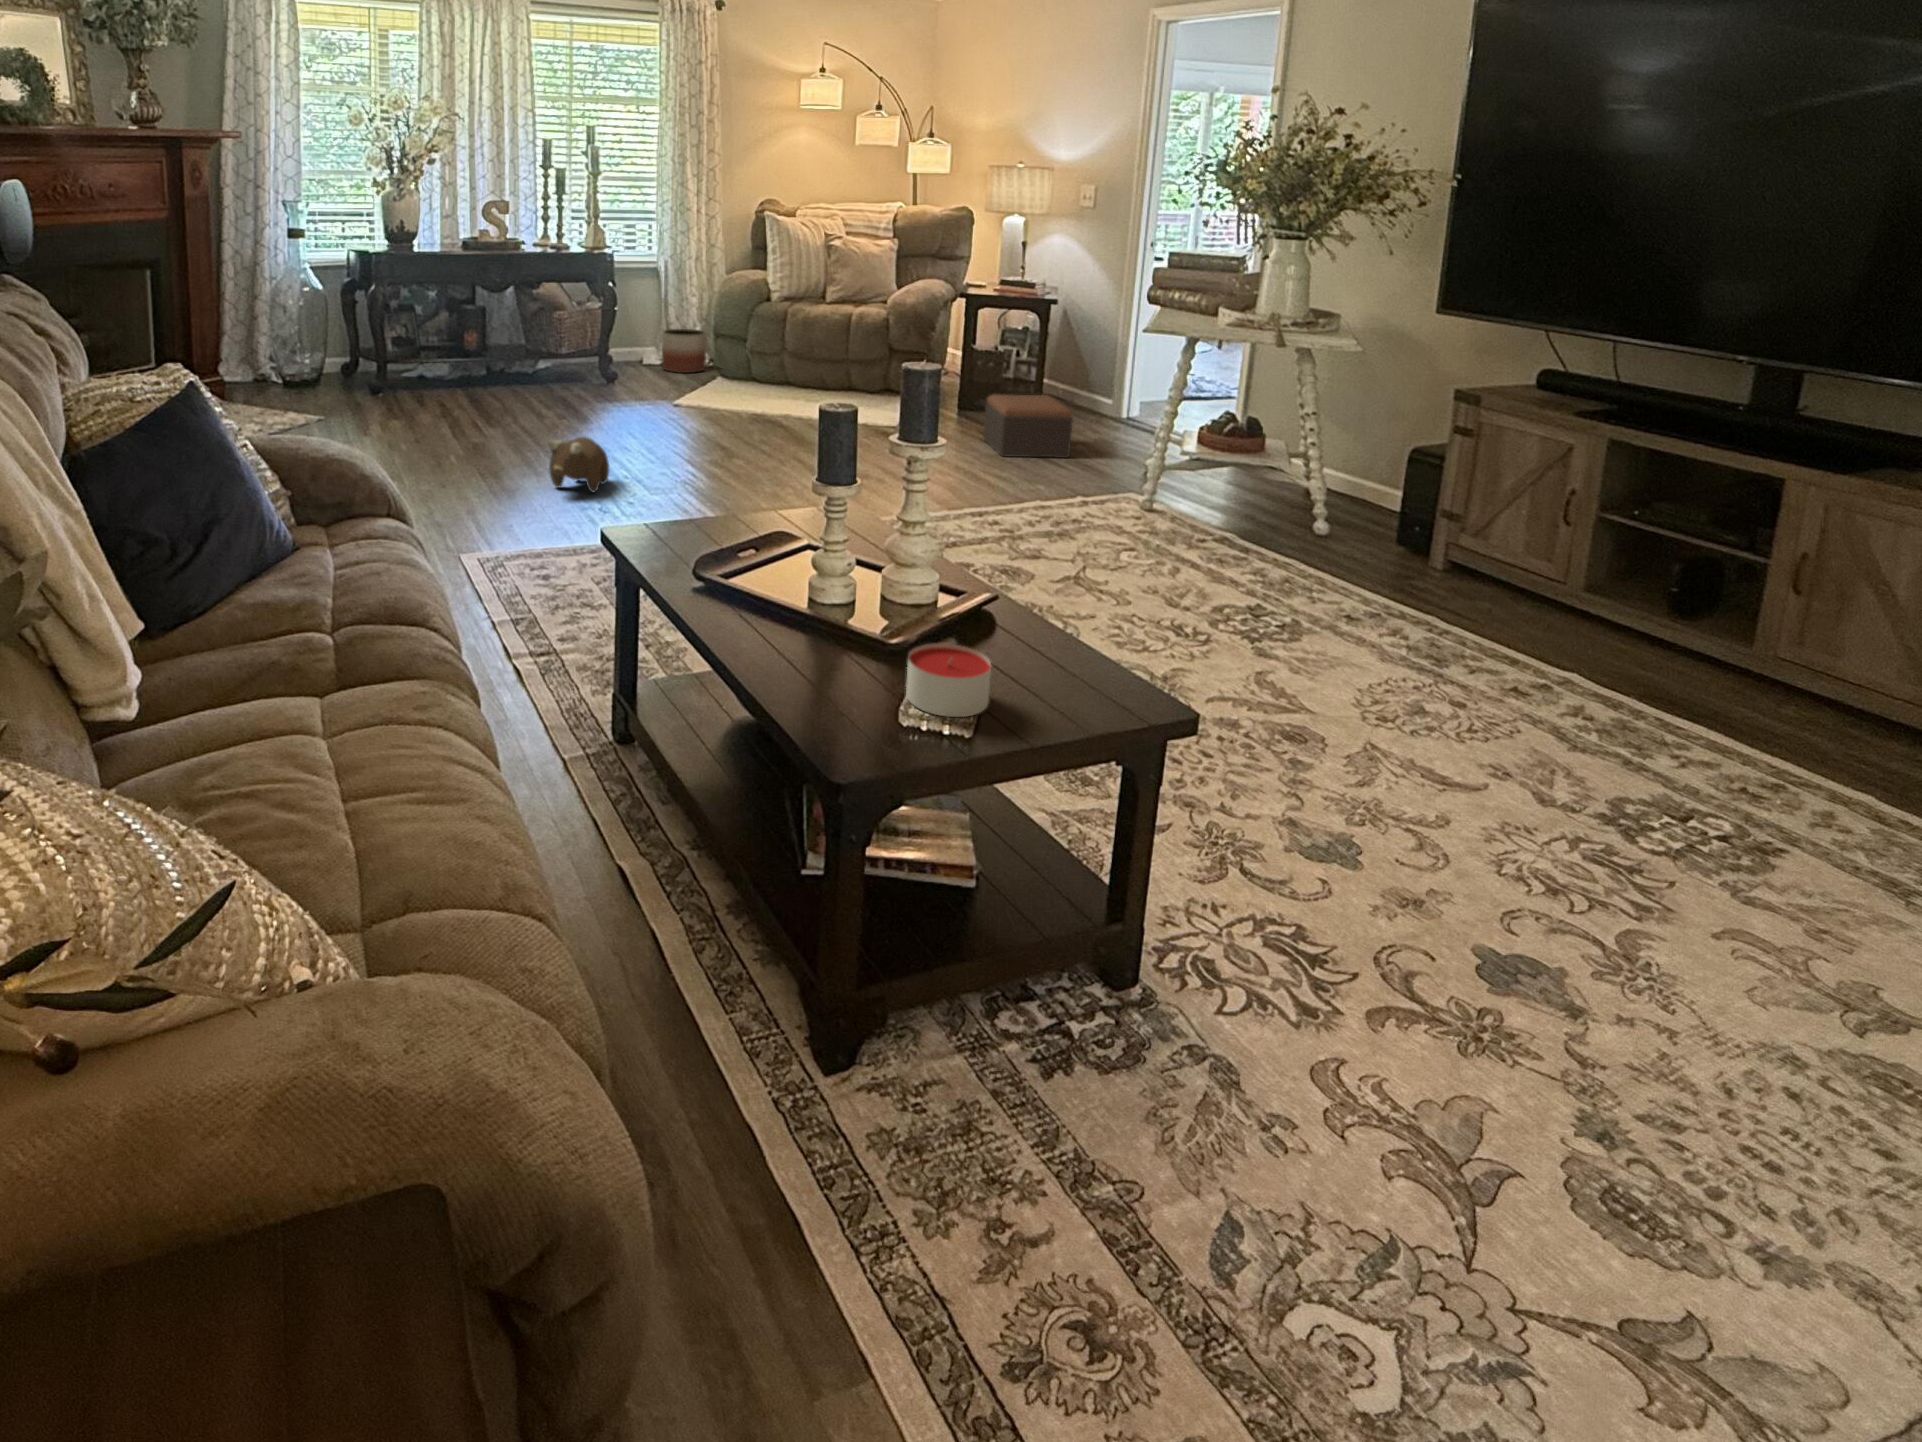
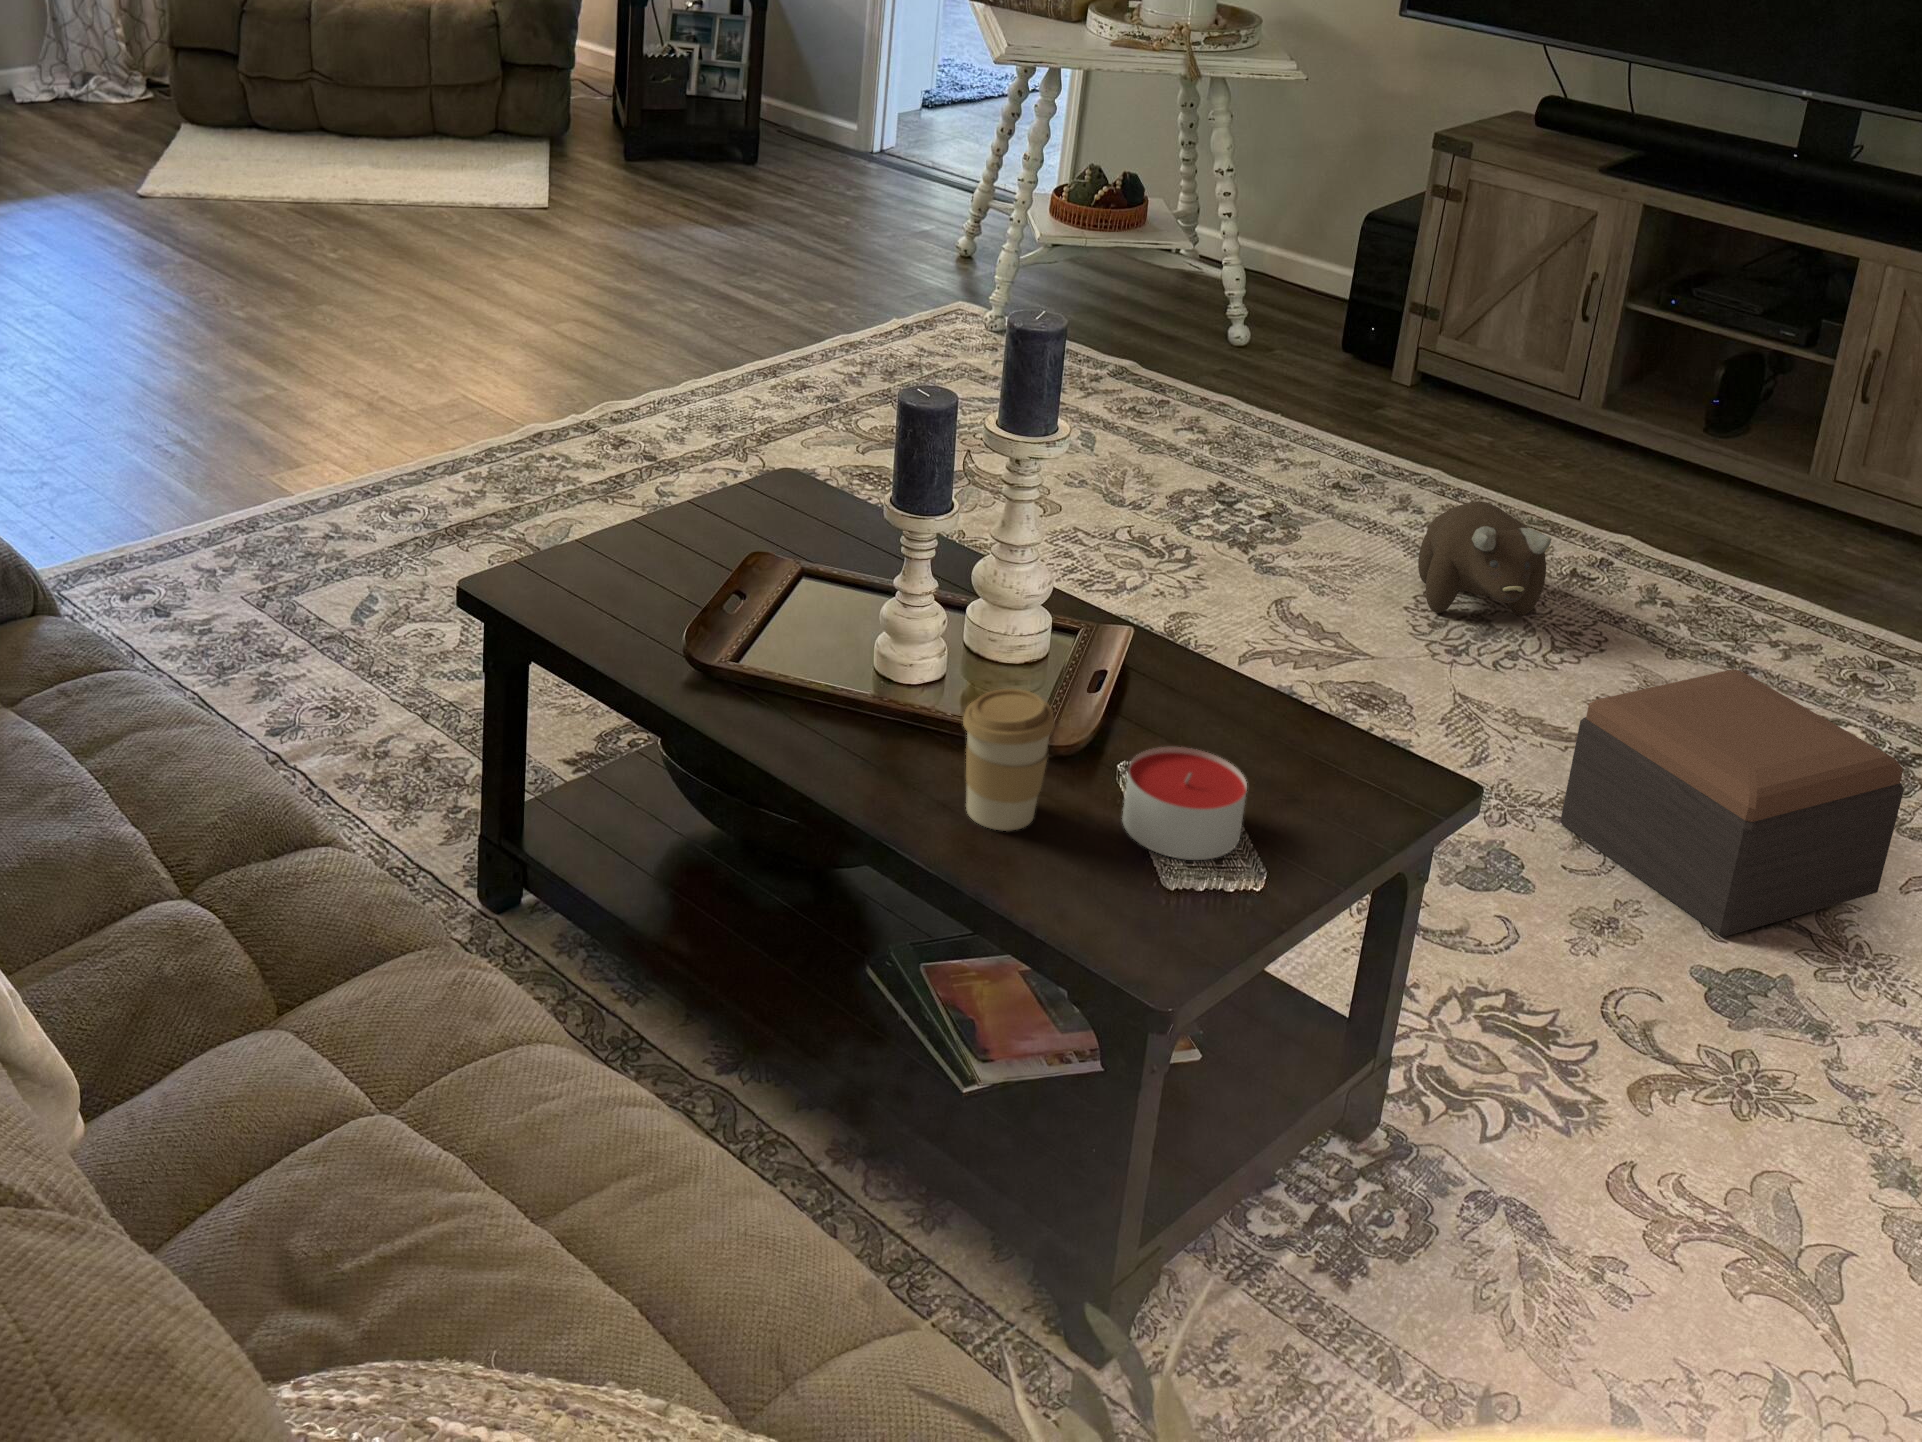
planter: present [662,329,706,373] -> none [48,33,136,120]
footstool: present [983,394,1073,458] -> present [1561,669,1904,937]
plush toy: present [547,437,609,493] -> present [1418,501,1551,616]
coffee cup: none [801,586,863,680] -> present [963,689,1055,831]

